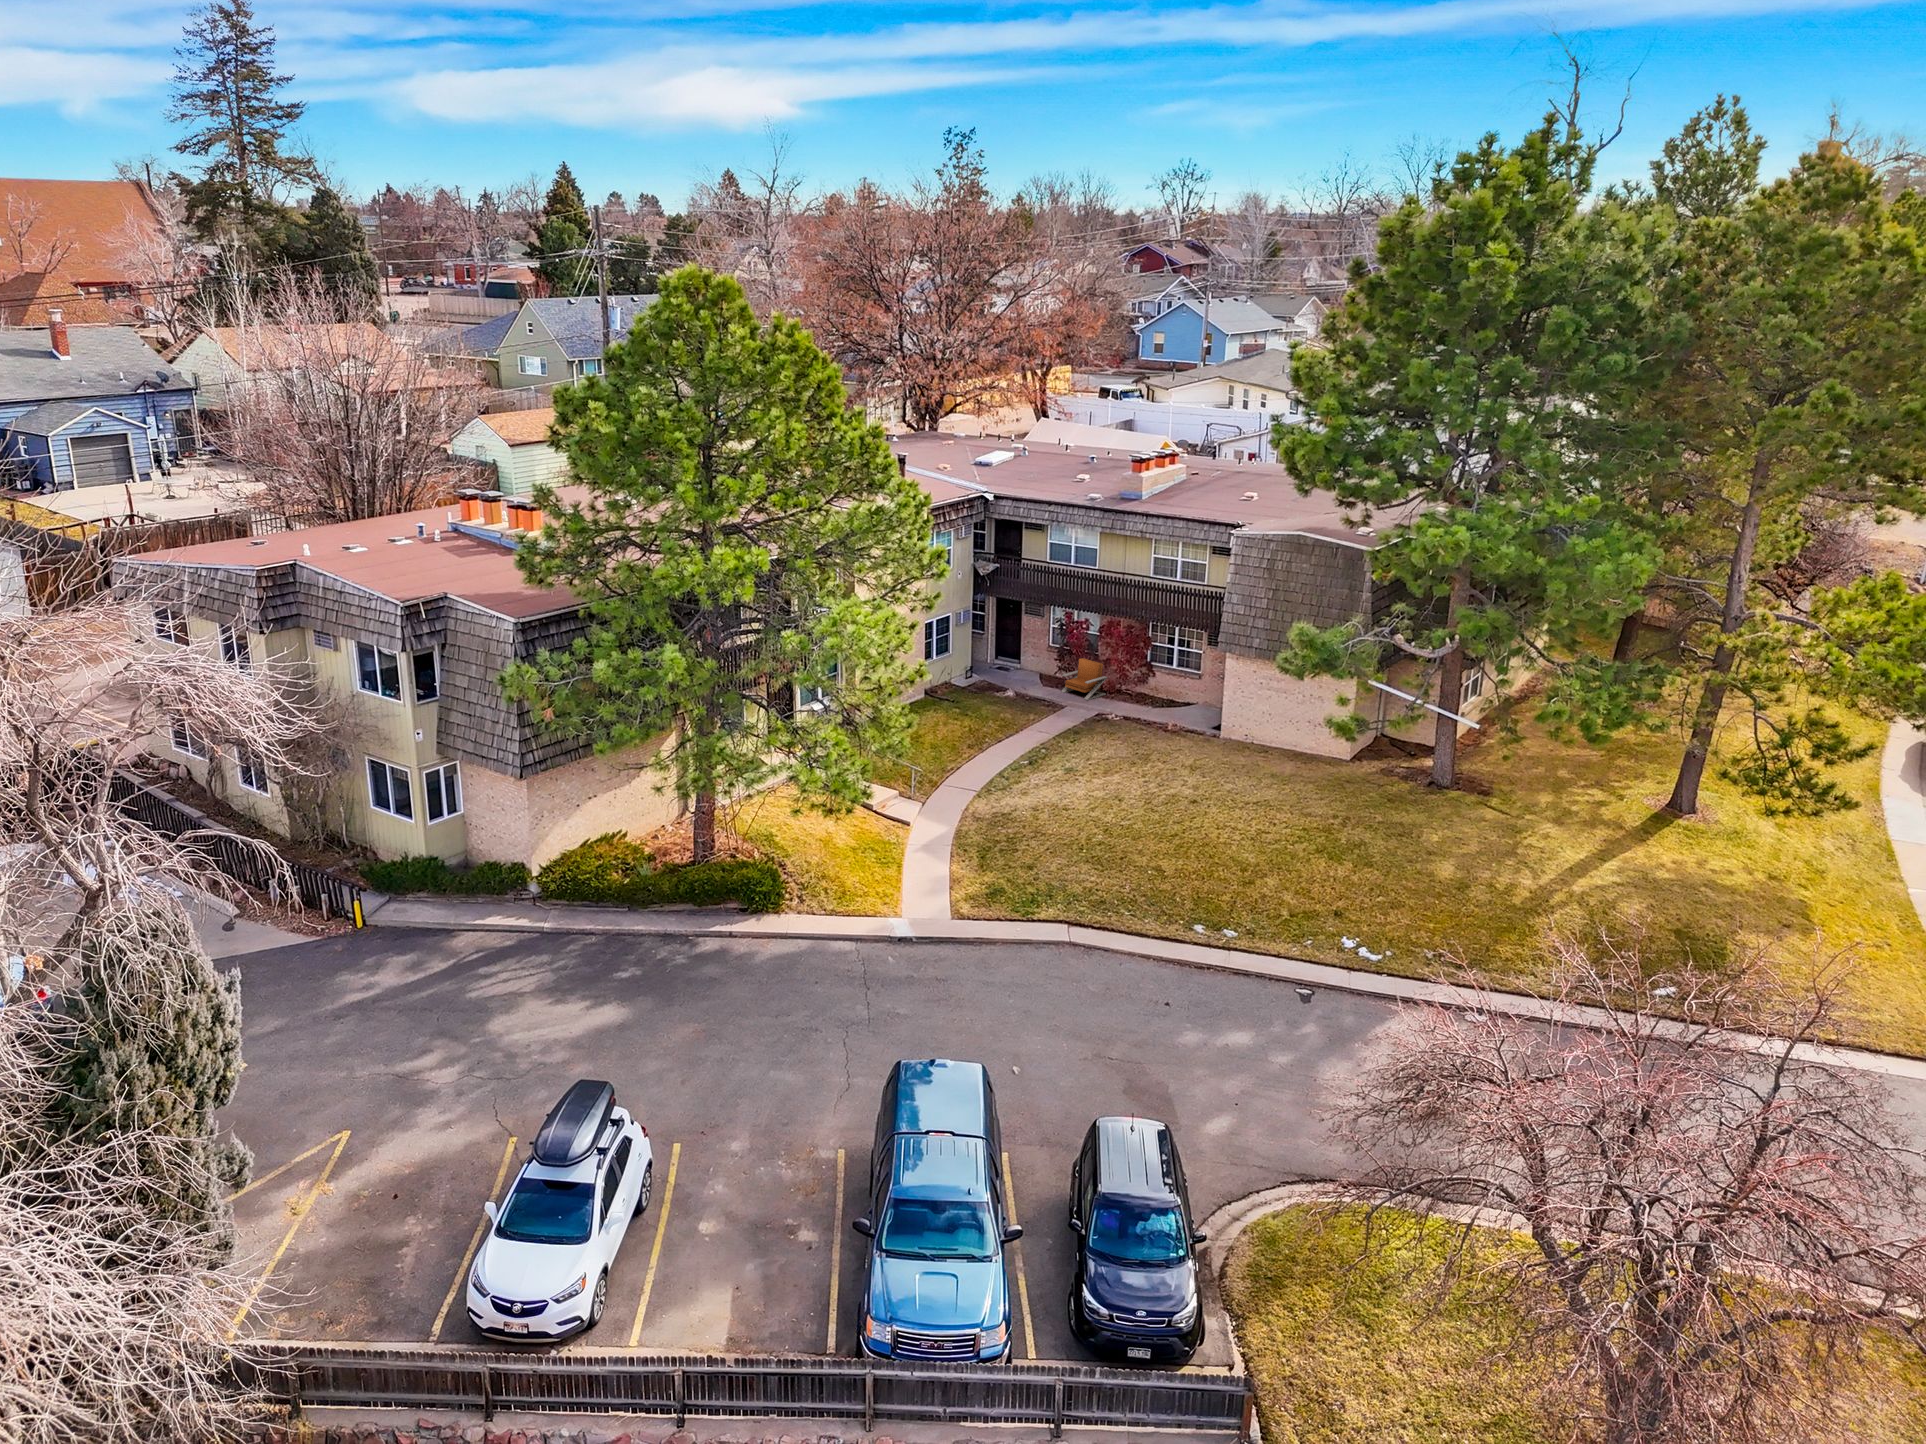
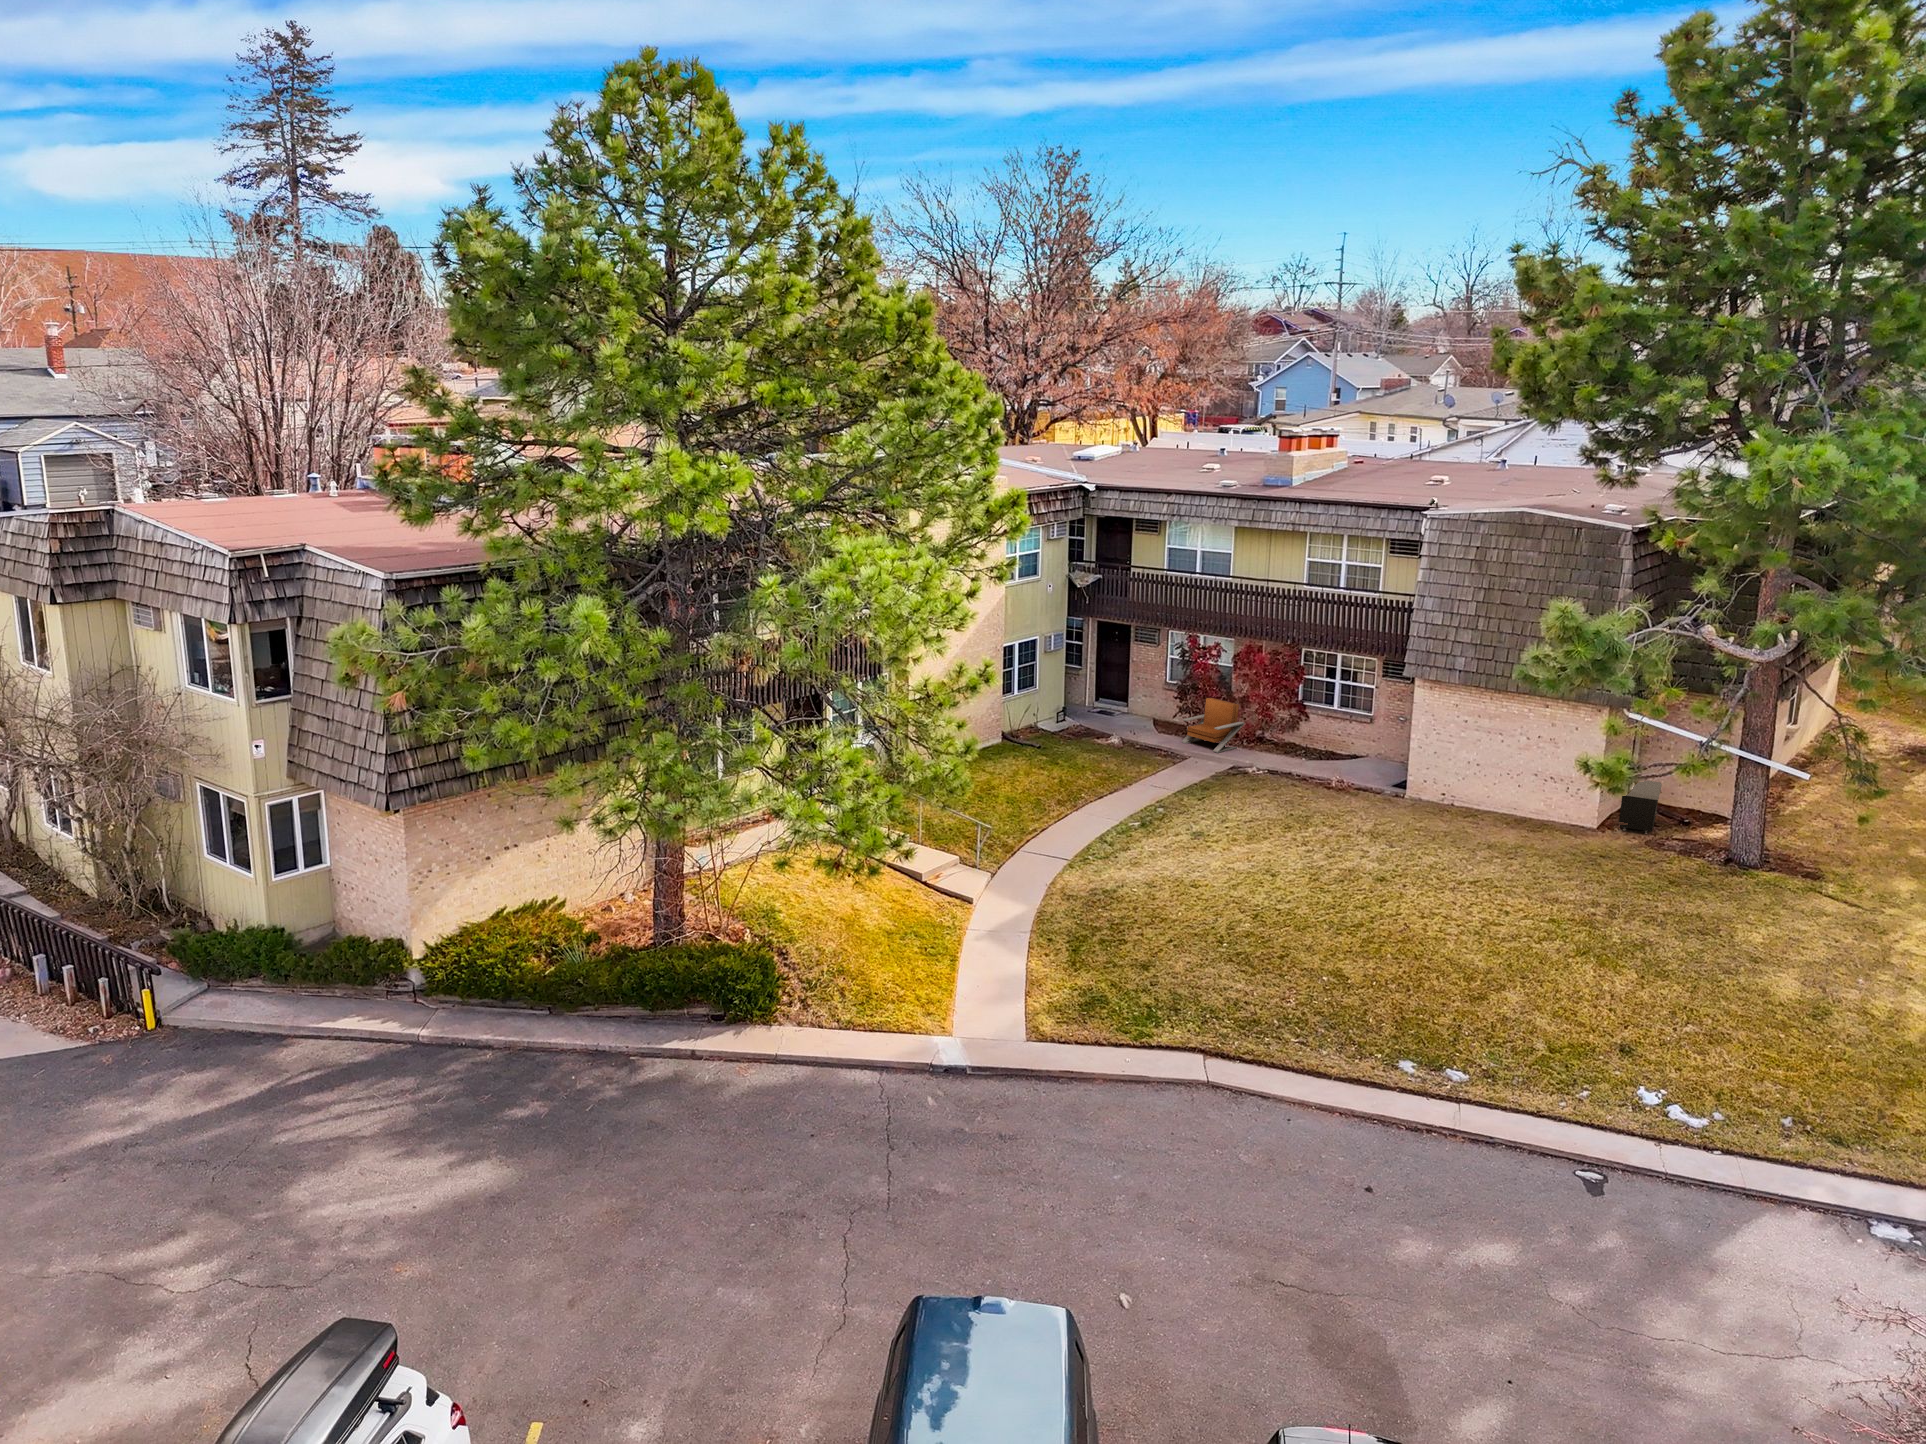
storage bench: none [1365,719,1396,760] -> present [1619,781,1662,834]

